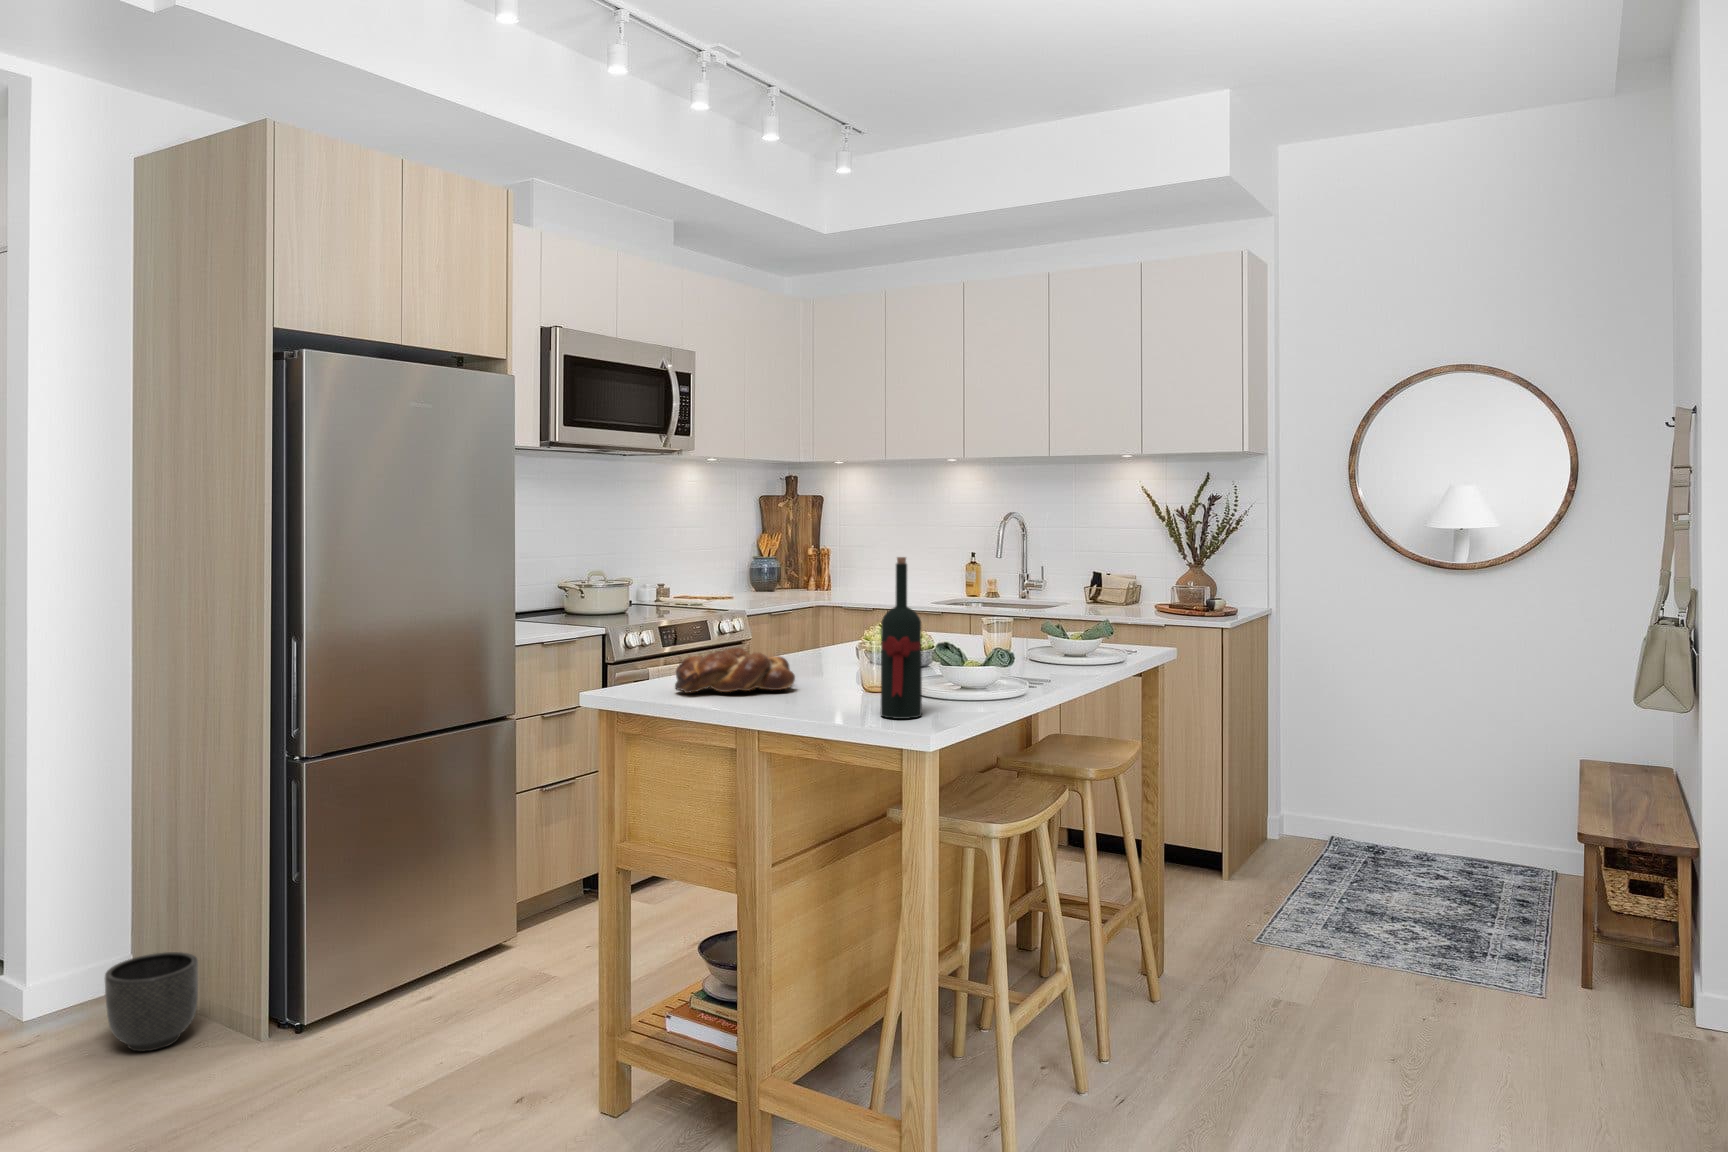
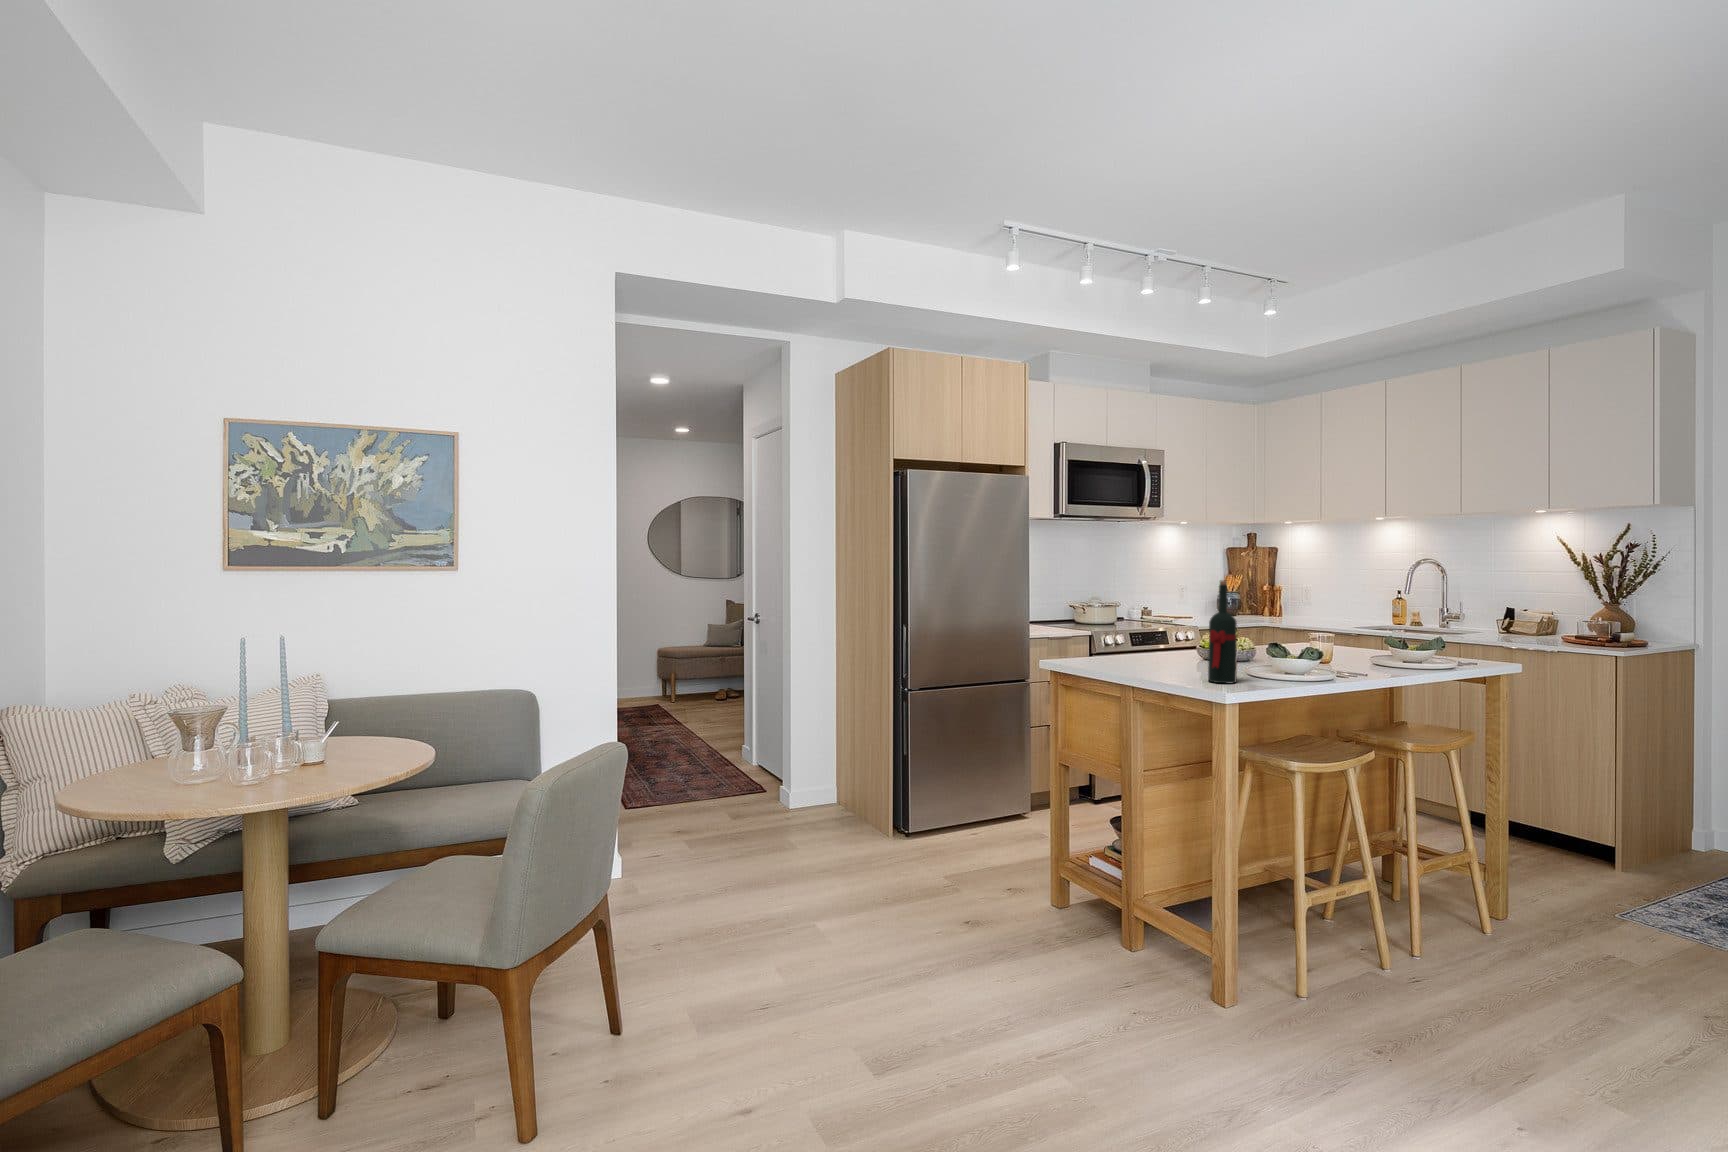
bread loaf: present [675,648,795,693] -> none [1094,637,1170,664]
planter: present [104,952,198,1051] -> none [819,783,860,831]

